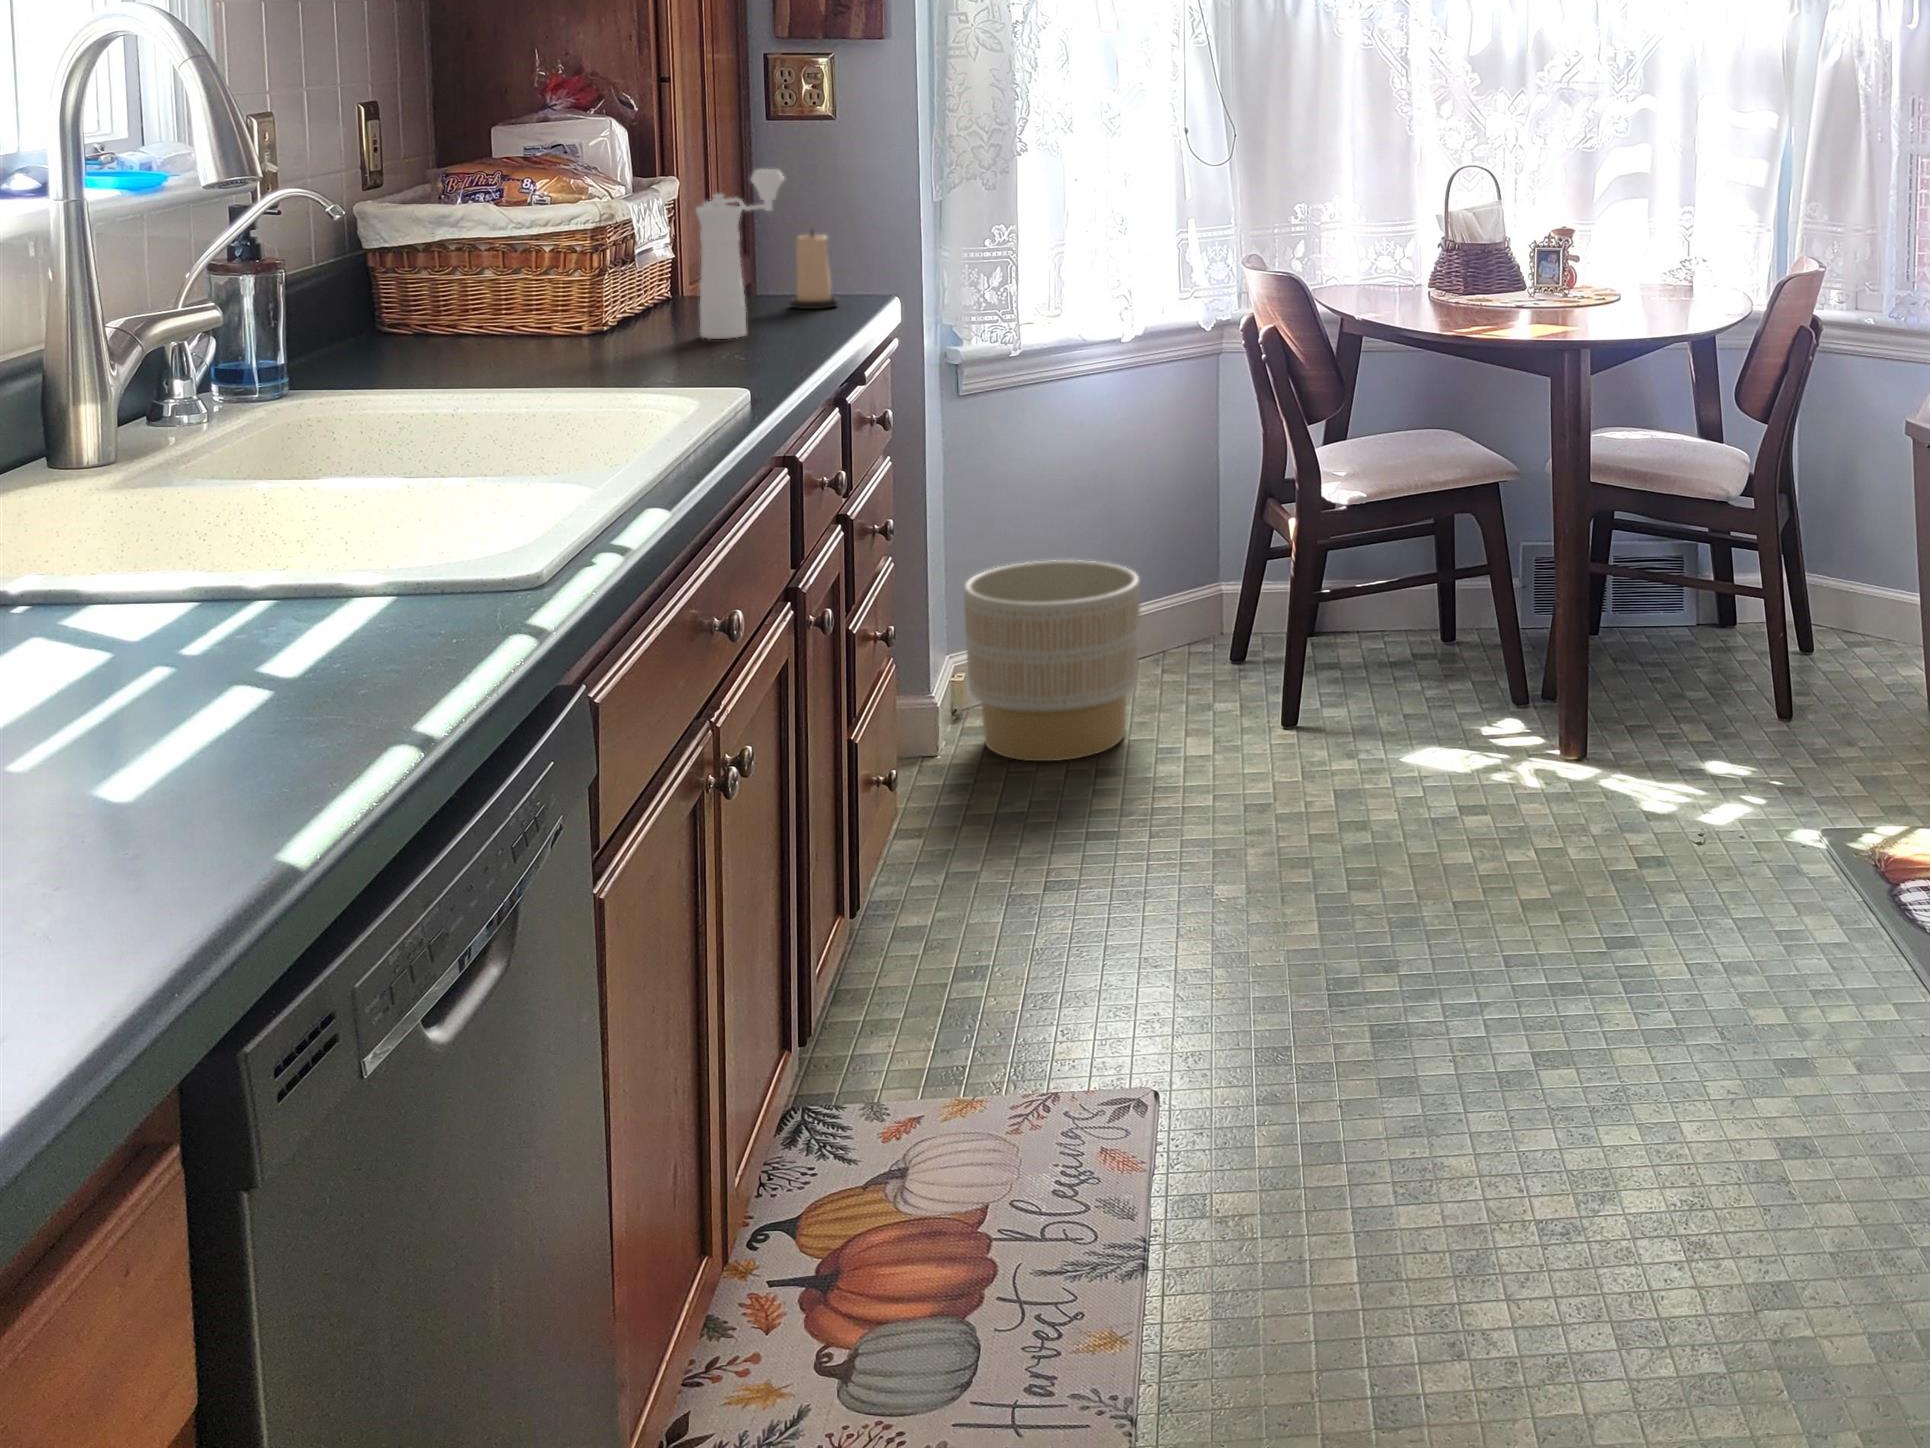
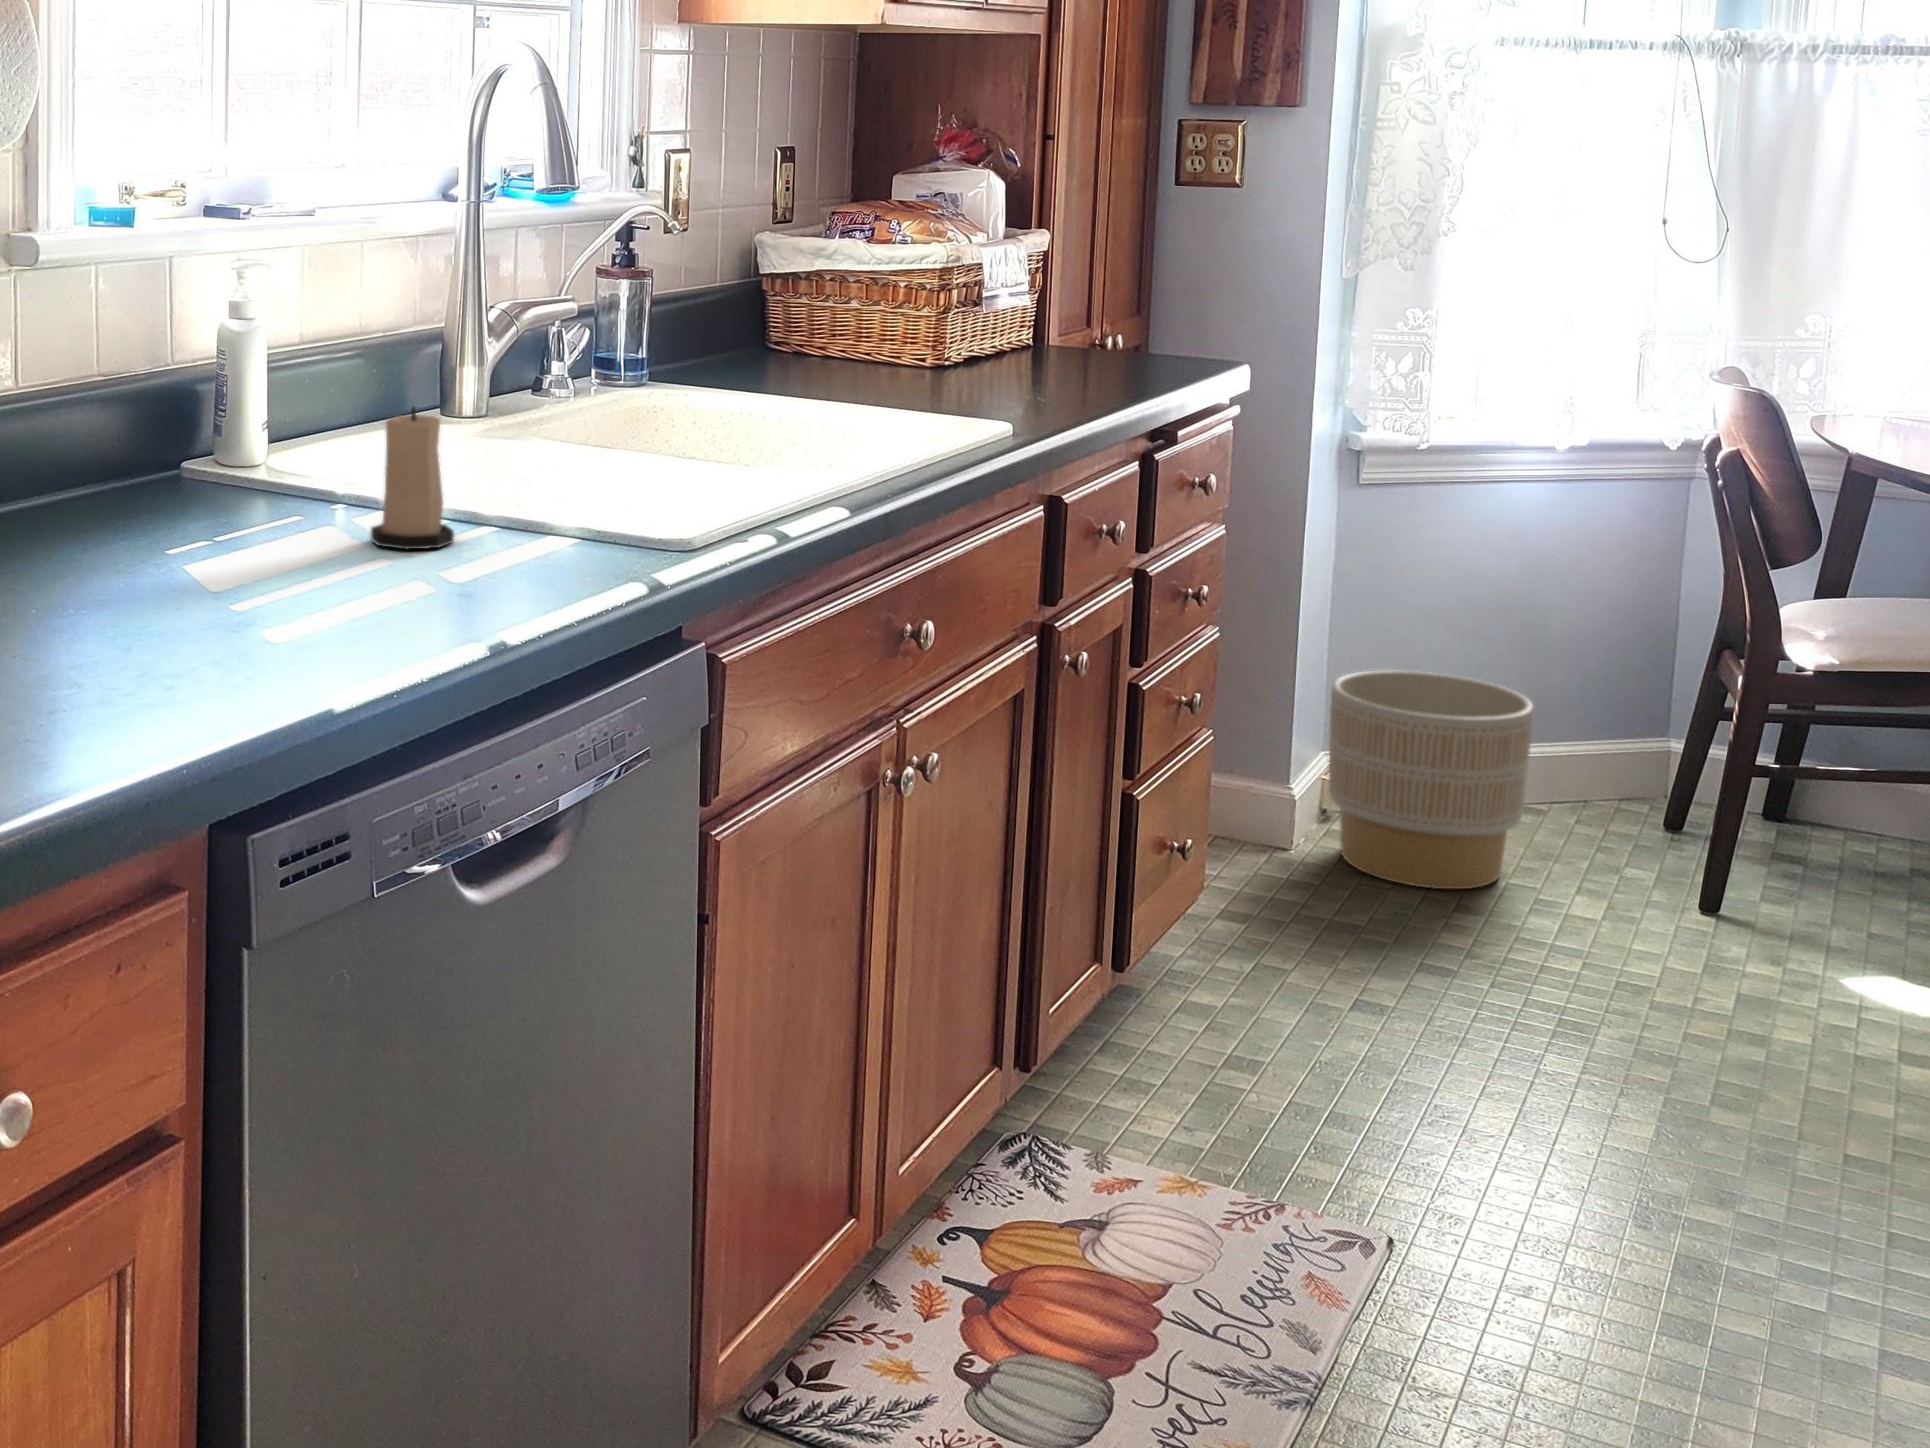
pepper mill: present [696,169,784,339] -> none [1037,222,1137,382]
candle: present [790,231,838,309] -> present [371,406,454,549]

